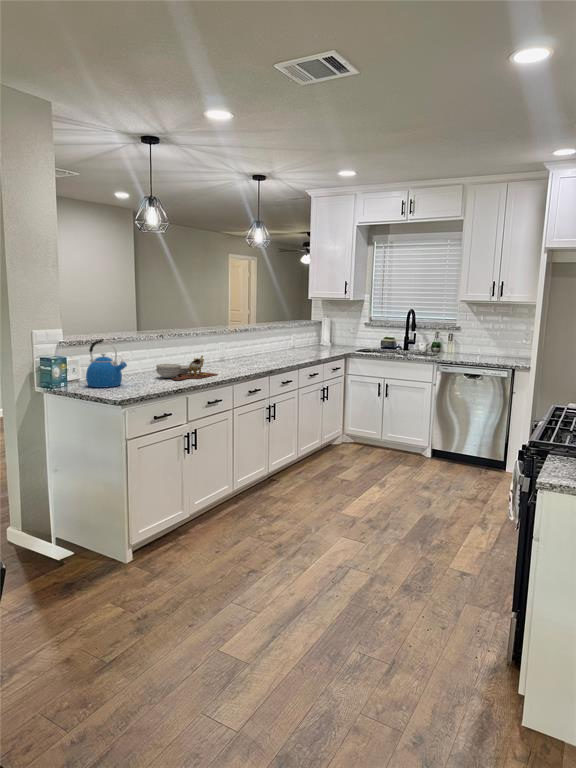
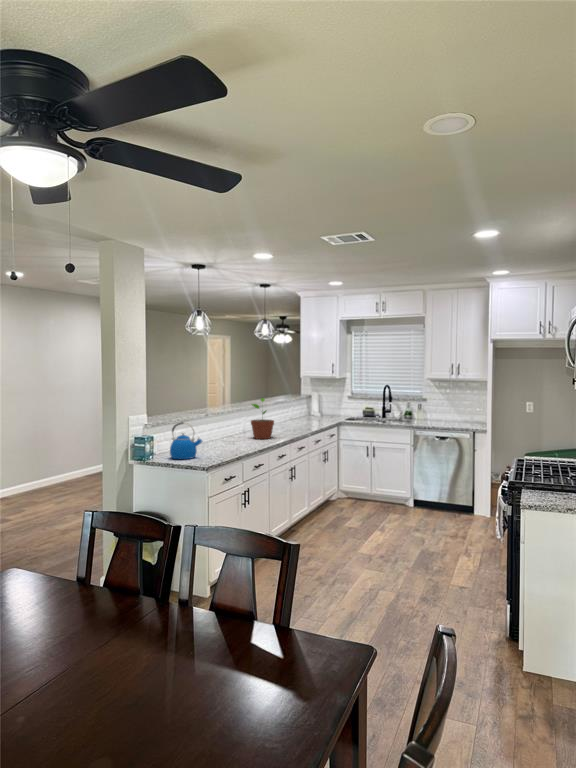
potted plant: none [218,316,248,368] -> present [251,398,274,439]
cutting board: present [156,356,218,381] -> none [215,431,260,451]

